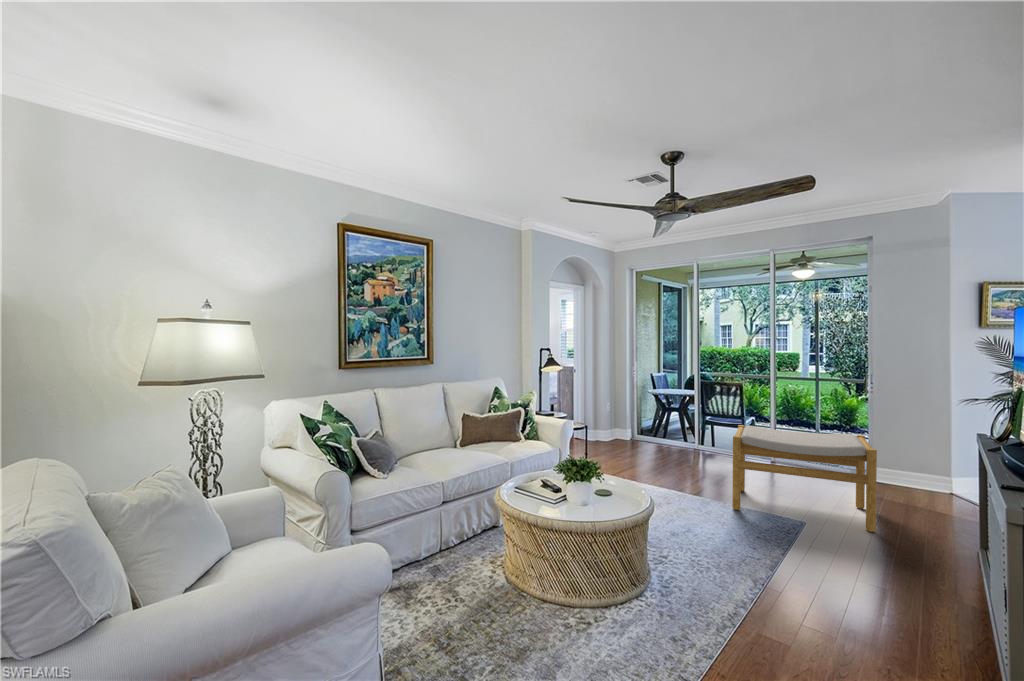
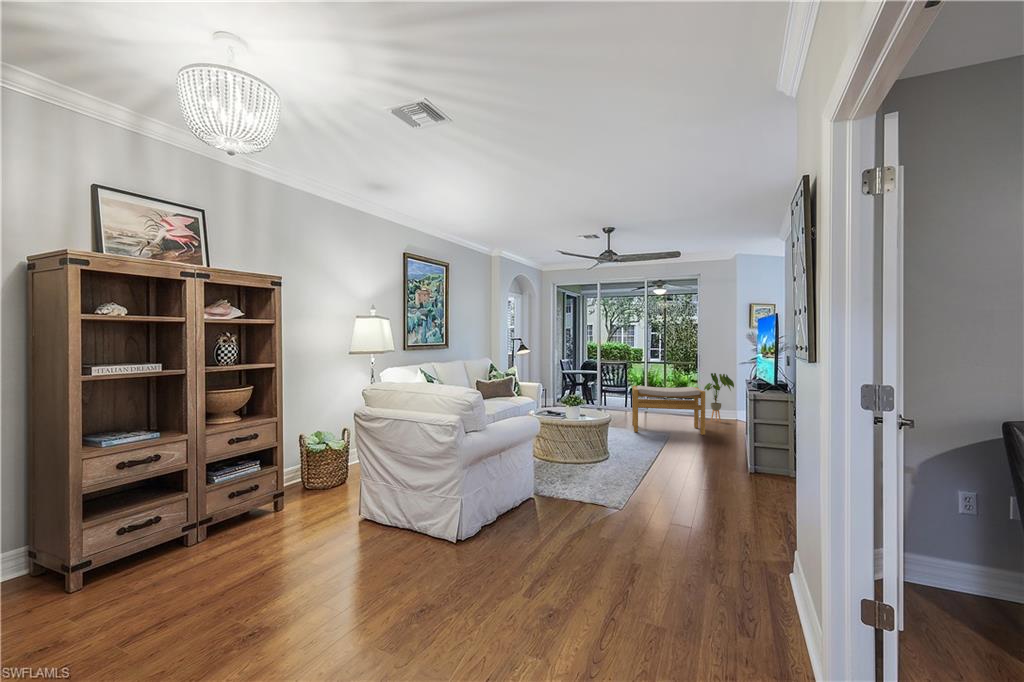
house plant: none [878,406,944,495] -> present [704,373,734,422]

